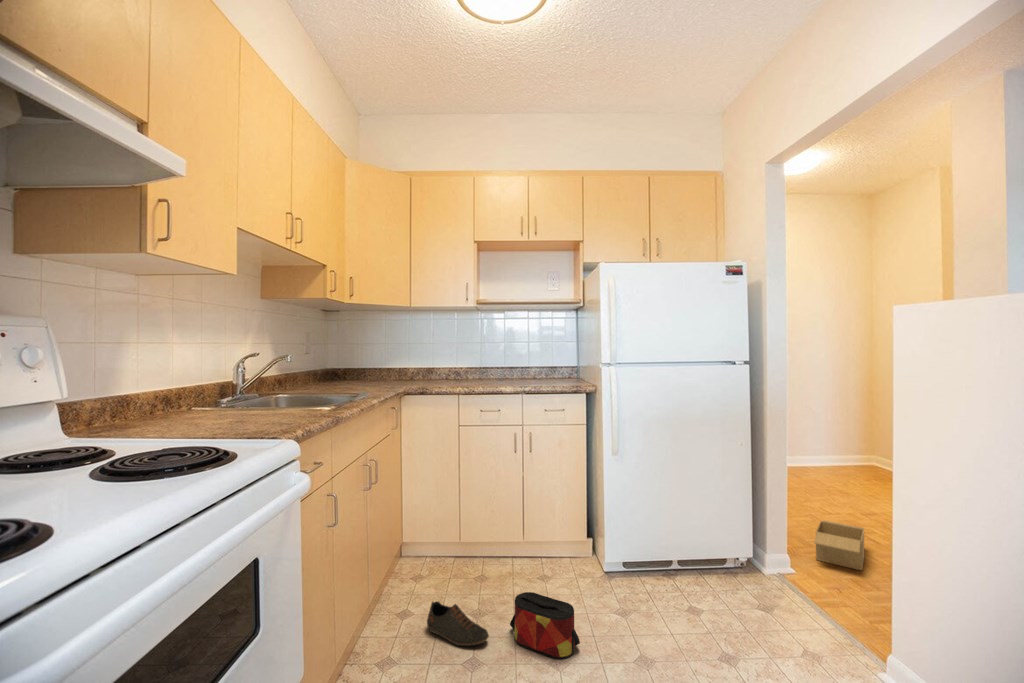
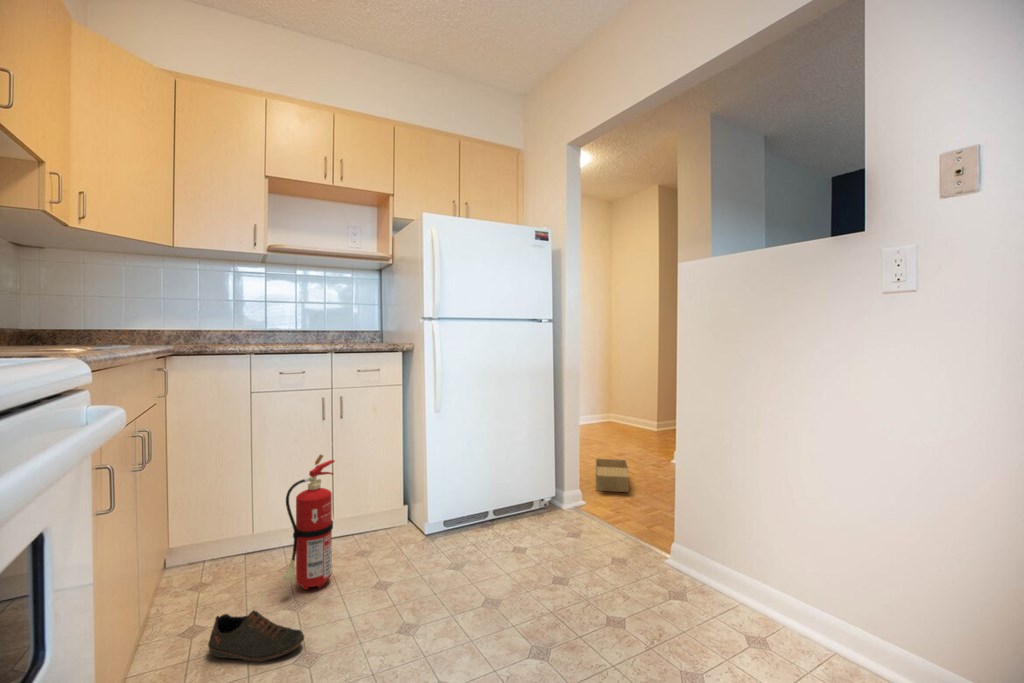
fire extinguisher: none [480,485,522,598] -> present [283,454,335,590]
bag: present [510,592,580,659] -> none [330,571,419,638]

